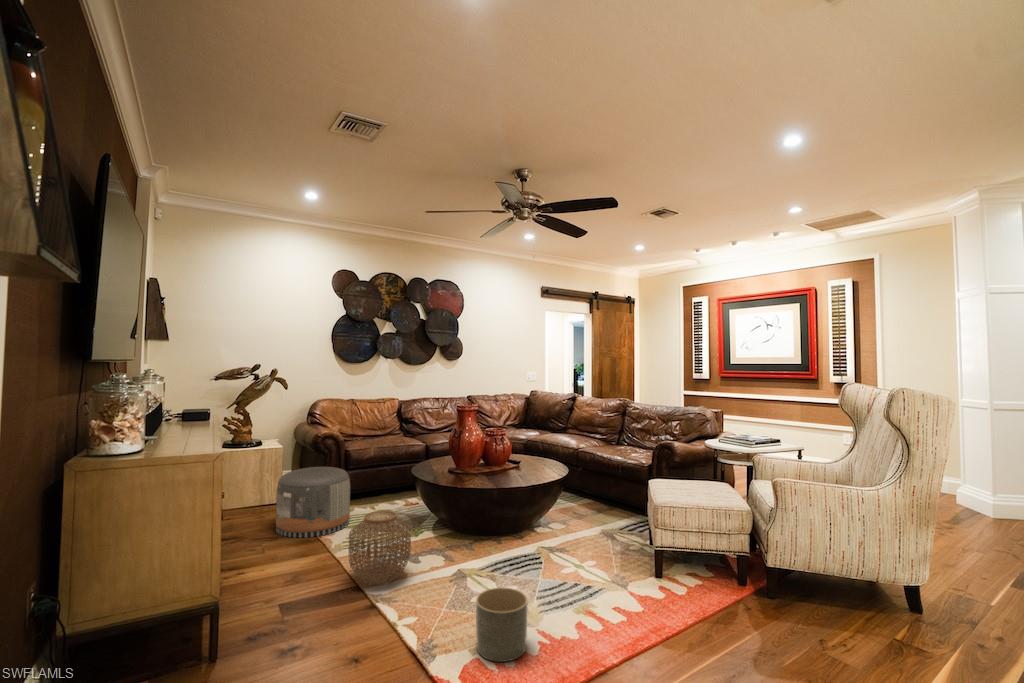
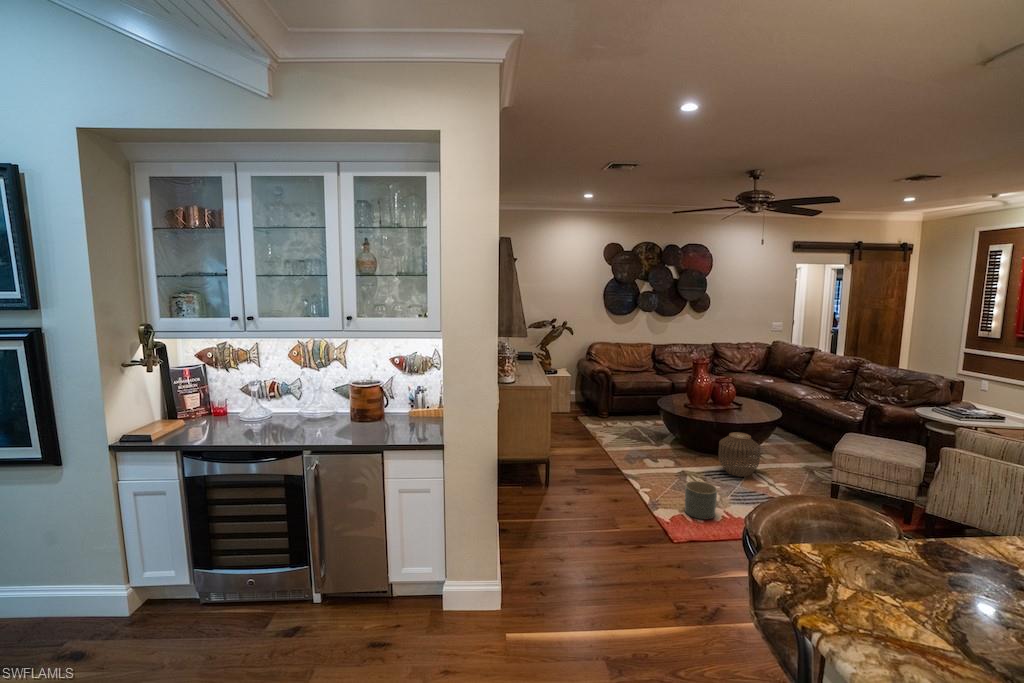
pouf: present [276,467,350,538] -> none [571,392,615,436]
woven basket: present [349,511,411,585] -> present [718,432,760,477]

